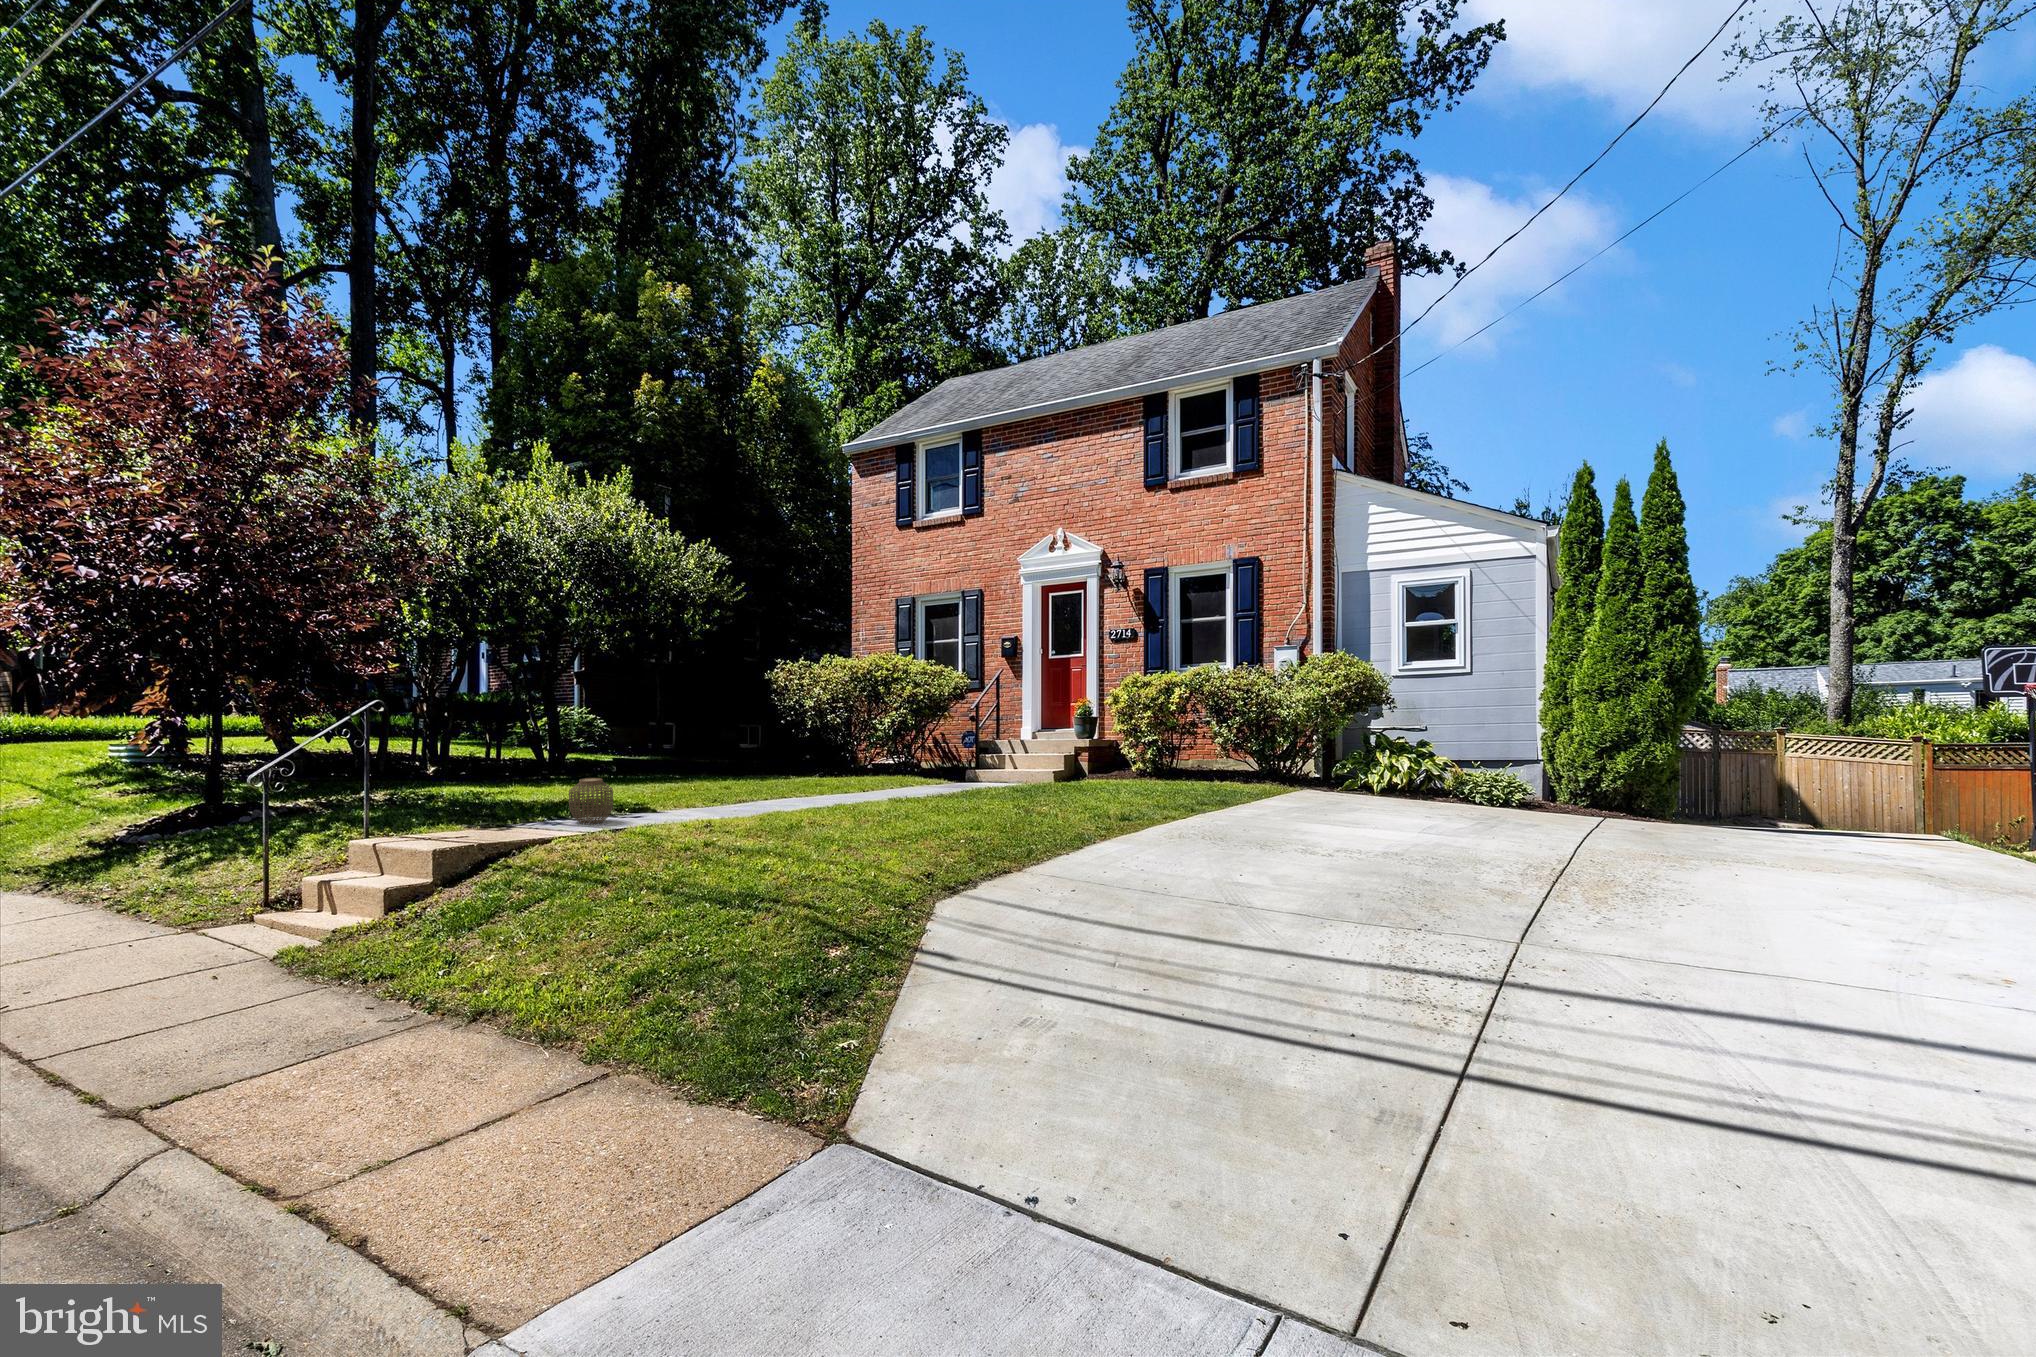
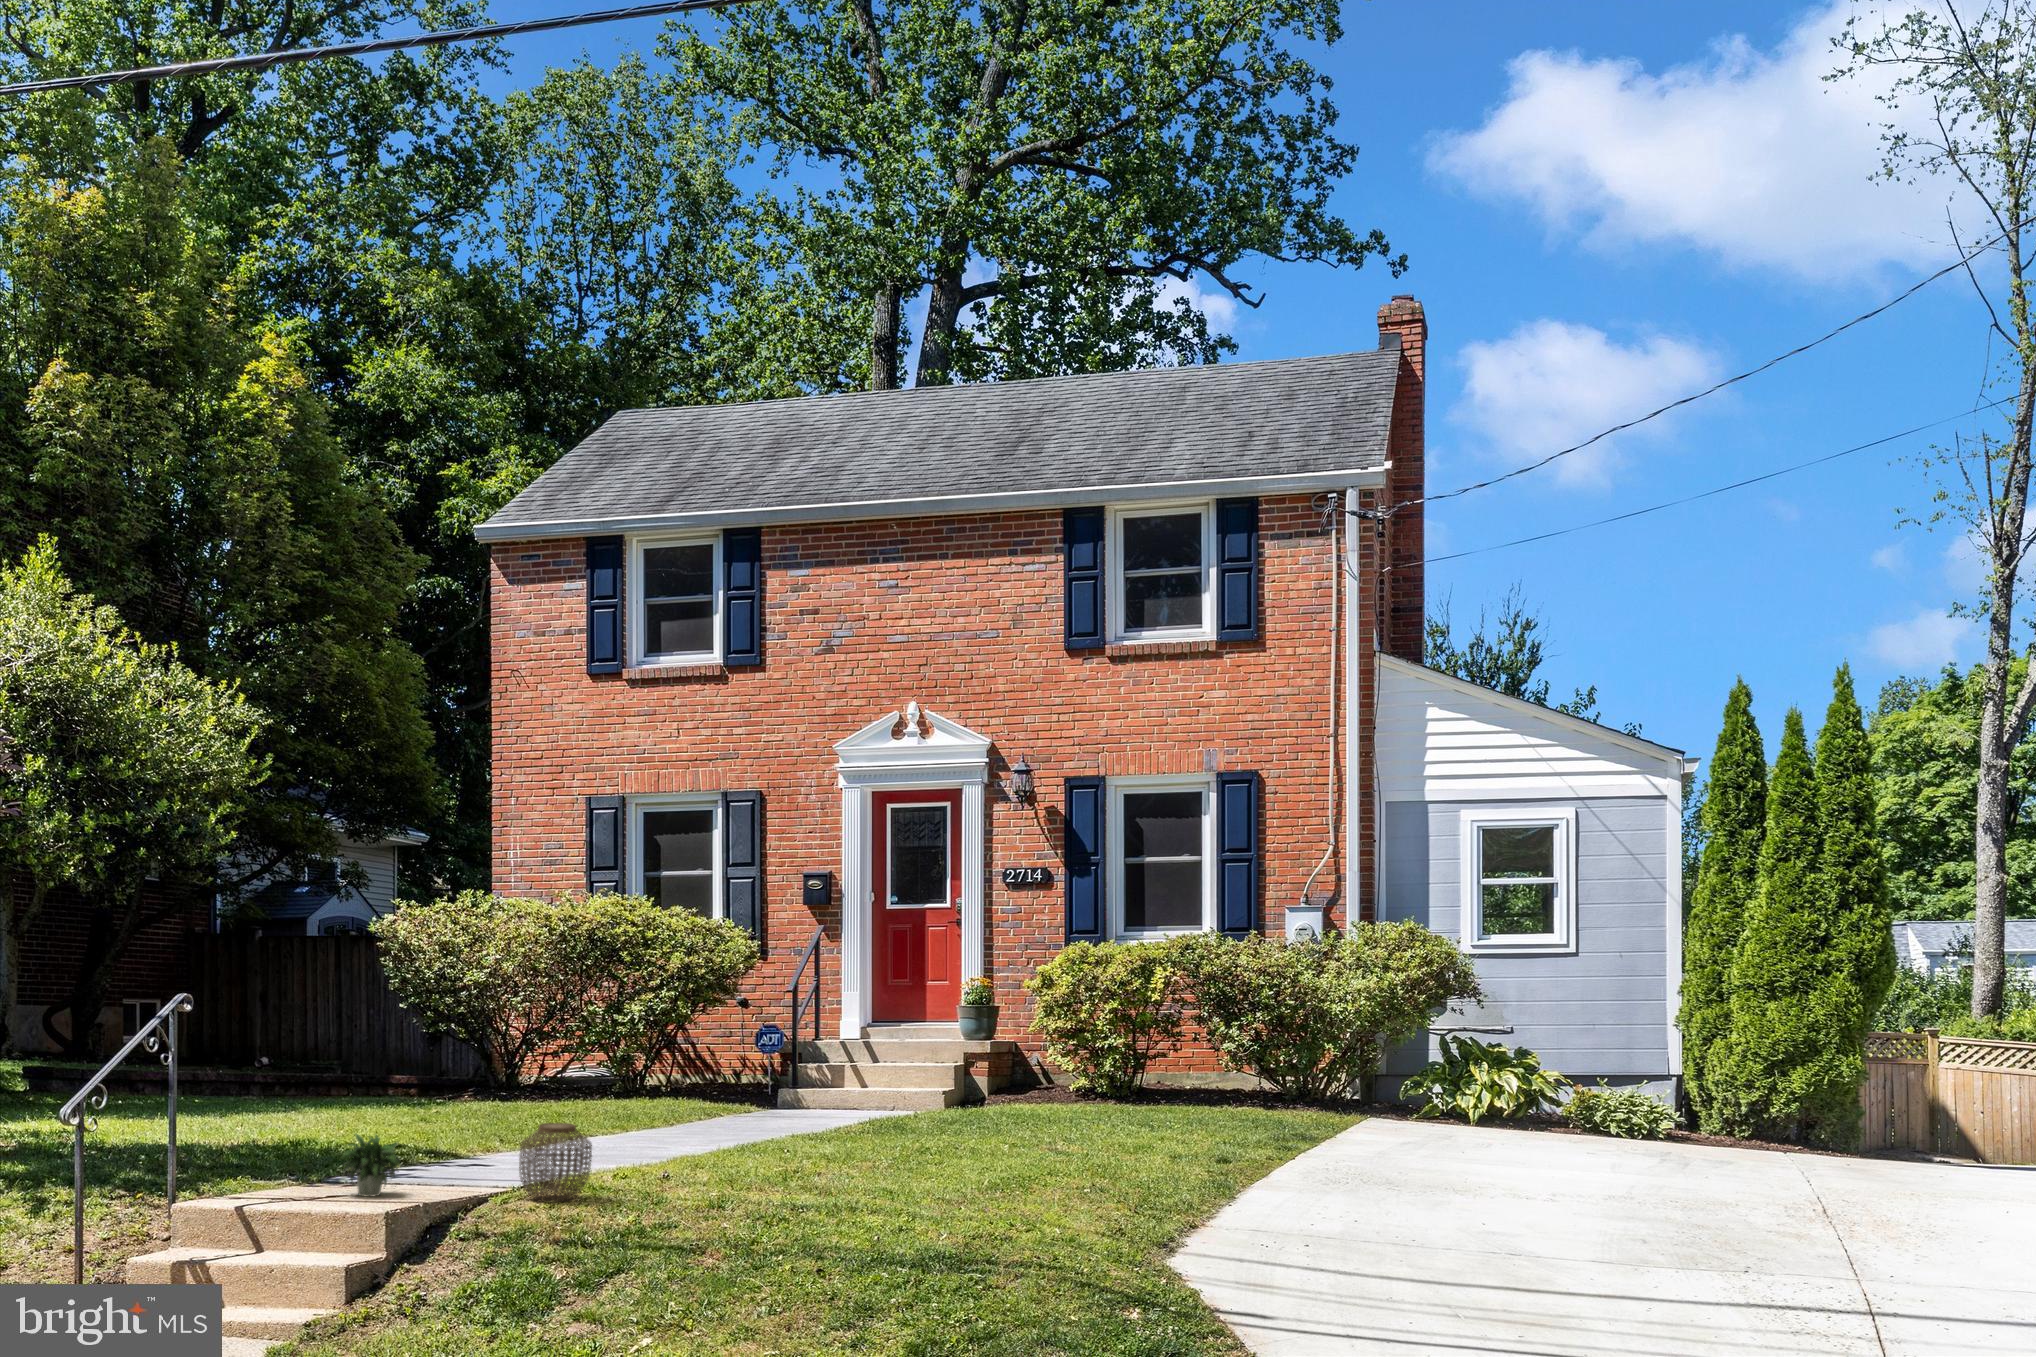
potted plant: none [479,782,524,817] -> present [342,1134,400,1197]

